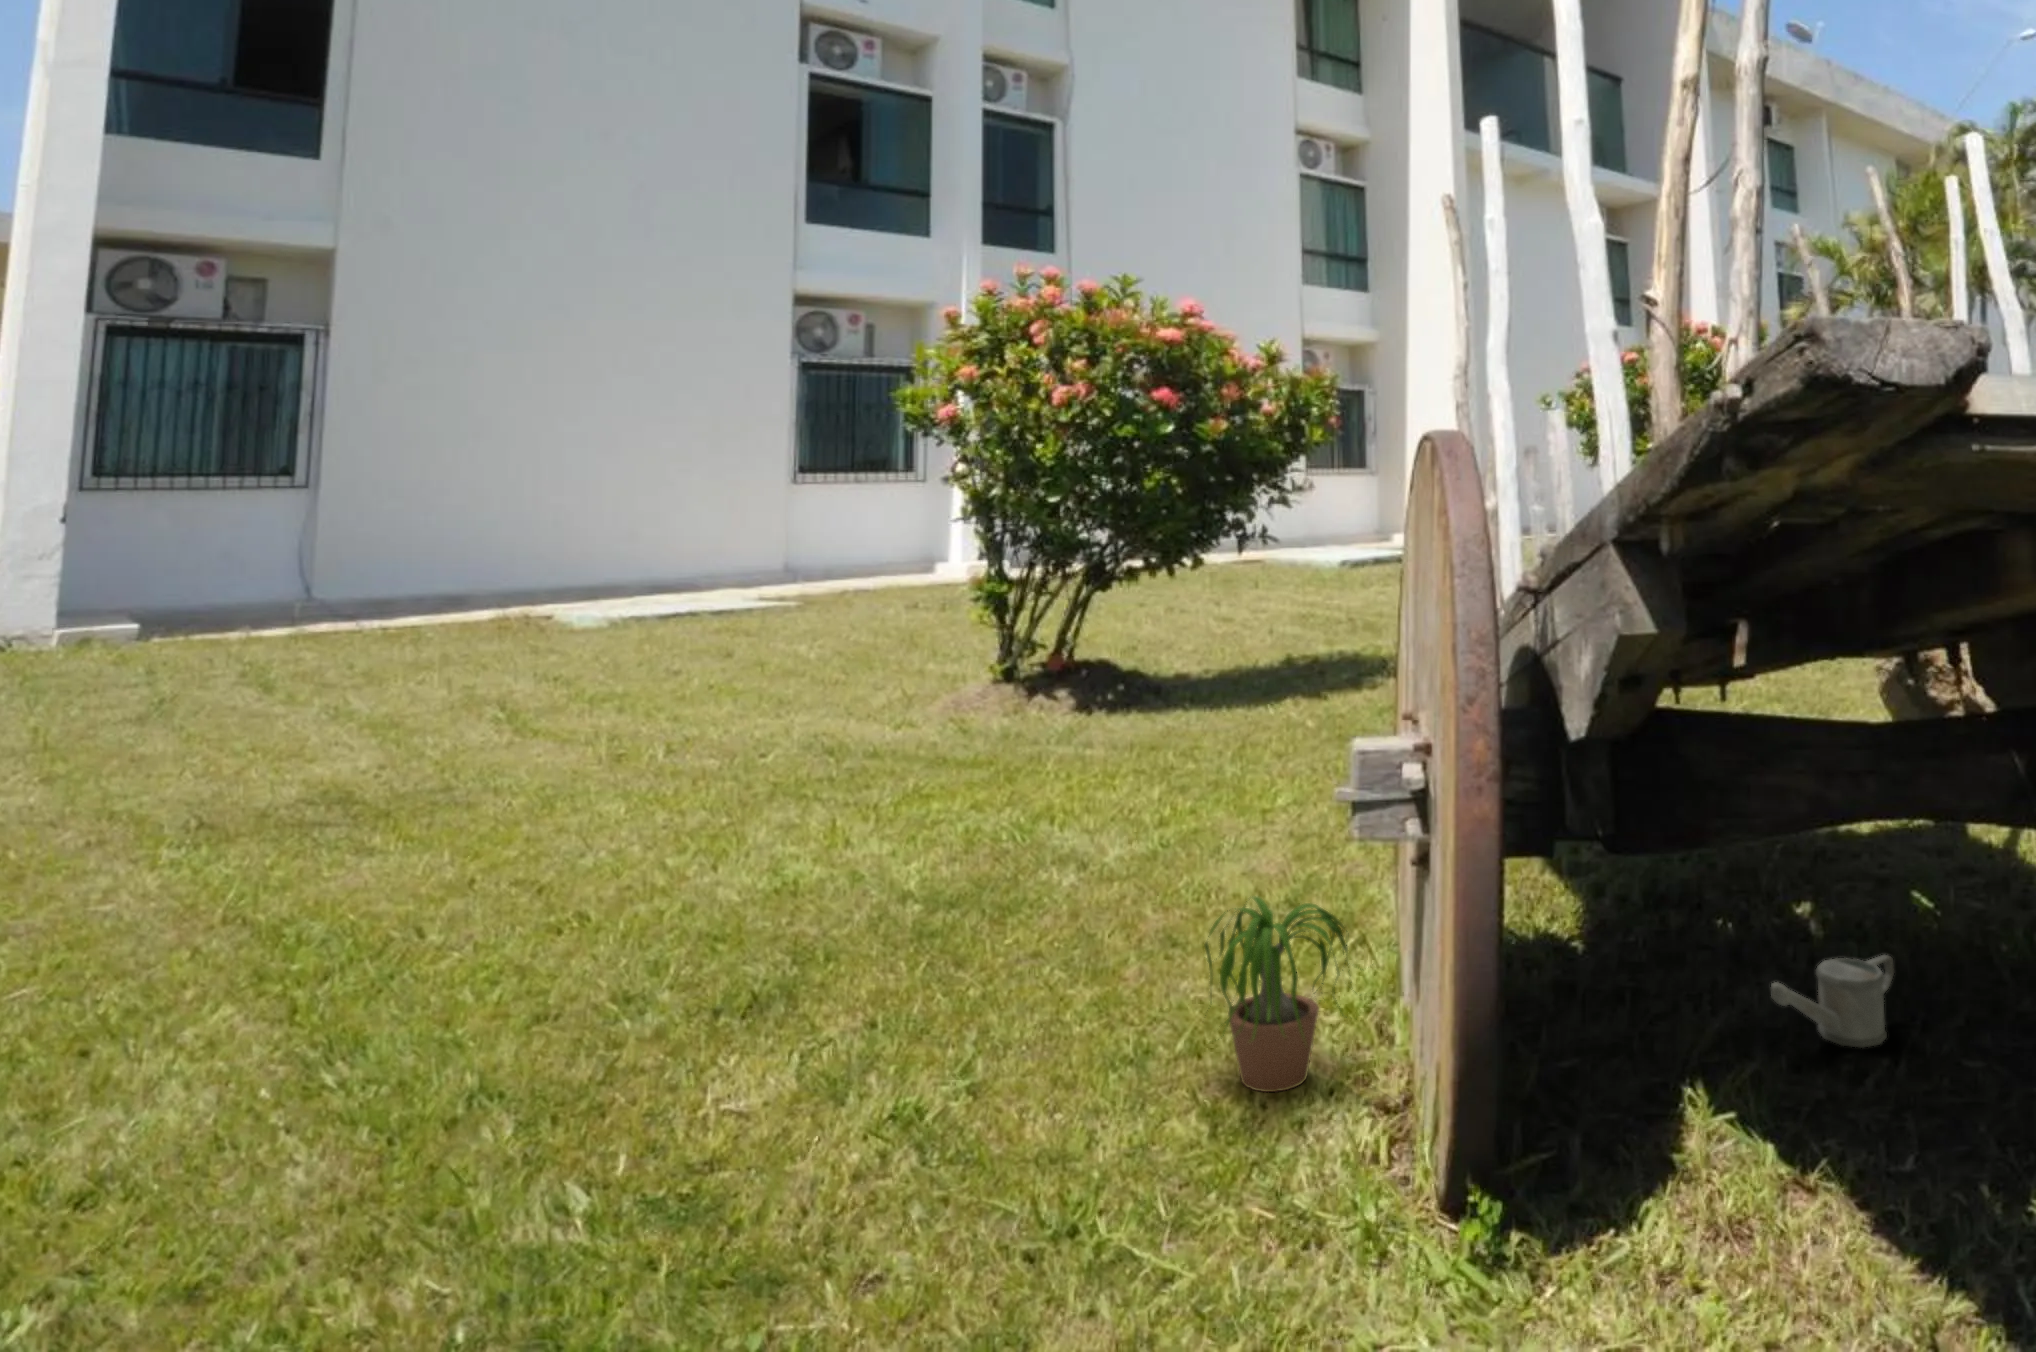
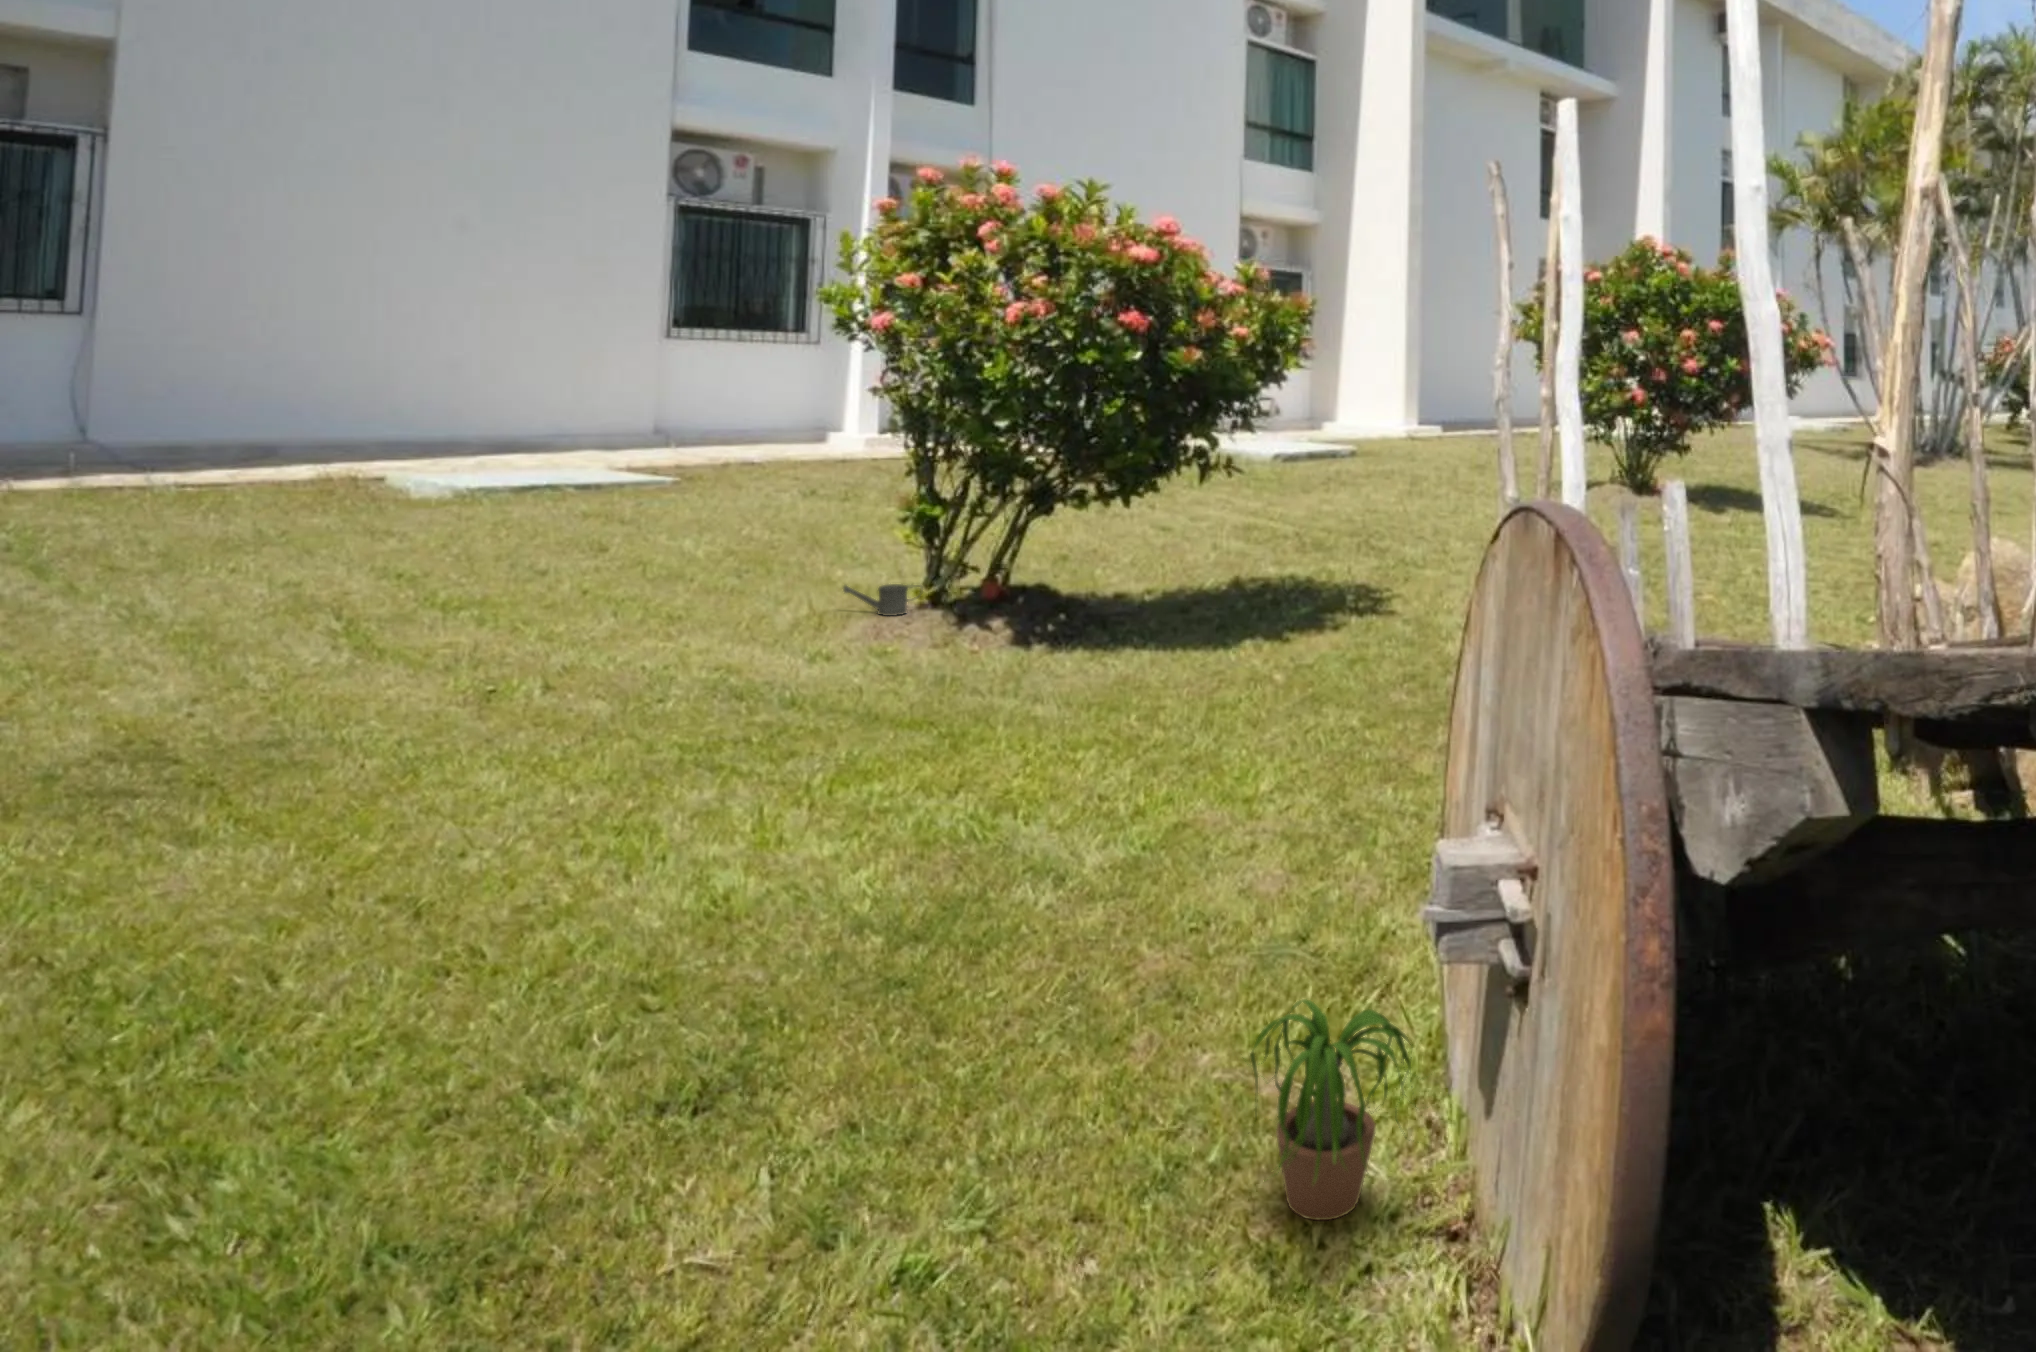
watering can: present [1771,955,1894,1047] -> present [843,584,921,616]

